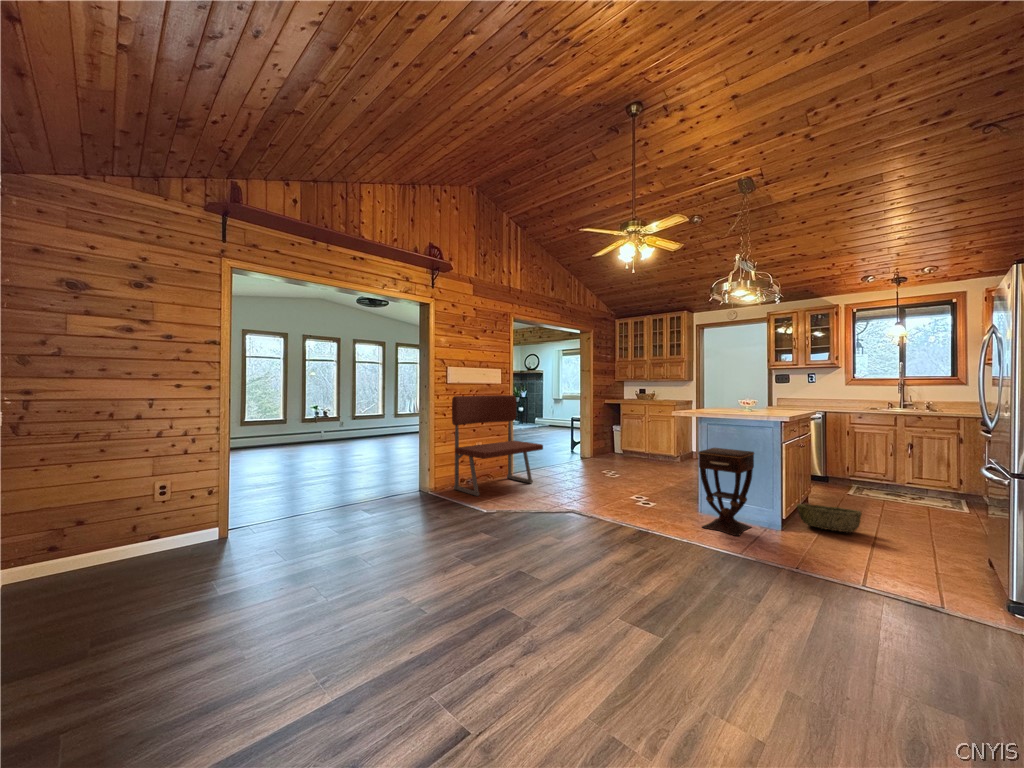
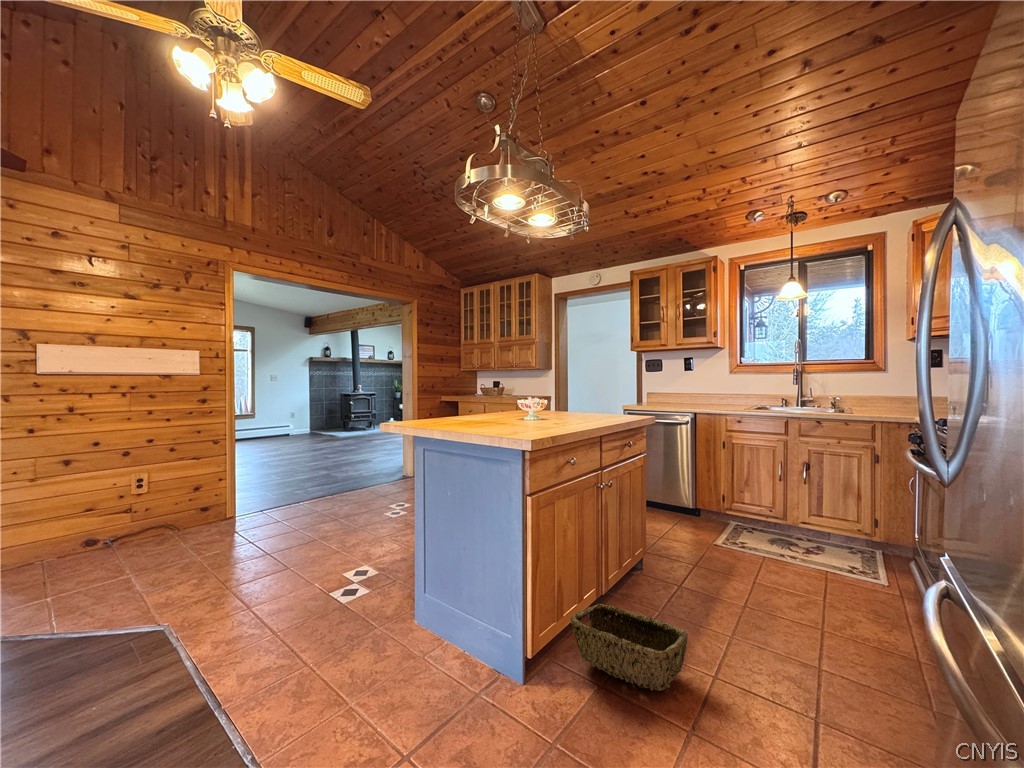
bench: present [452,395,543,496] -> none [24,392,235,588]
side table: present [698,448,754,536] -> none [356,497,479,724]

